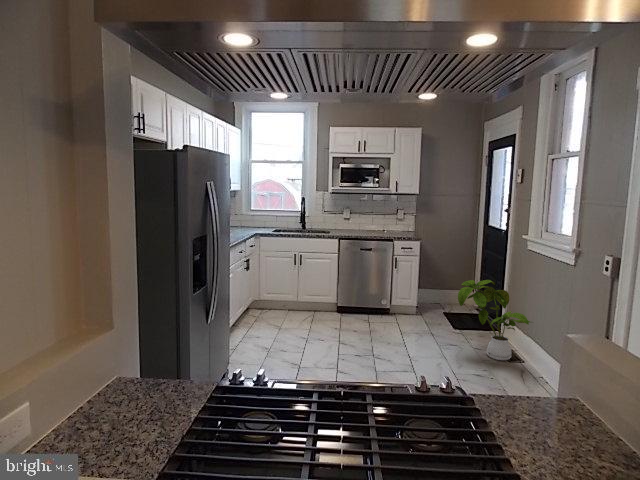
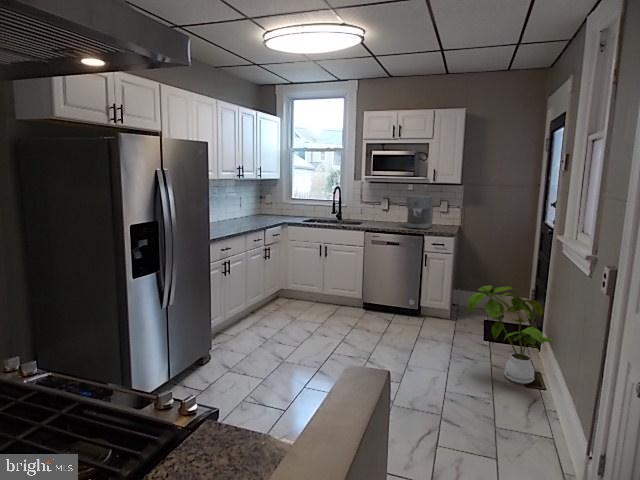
coffee maker: none [371,205,394,235] -> present [404,195,434,229]

